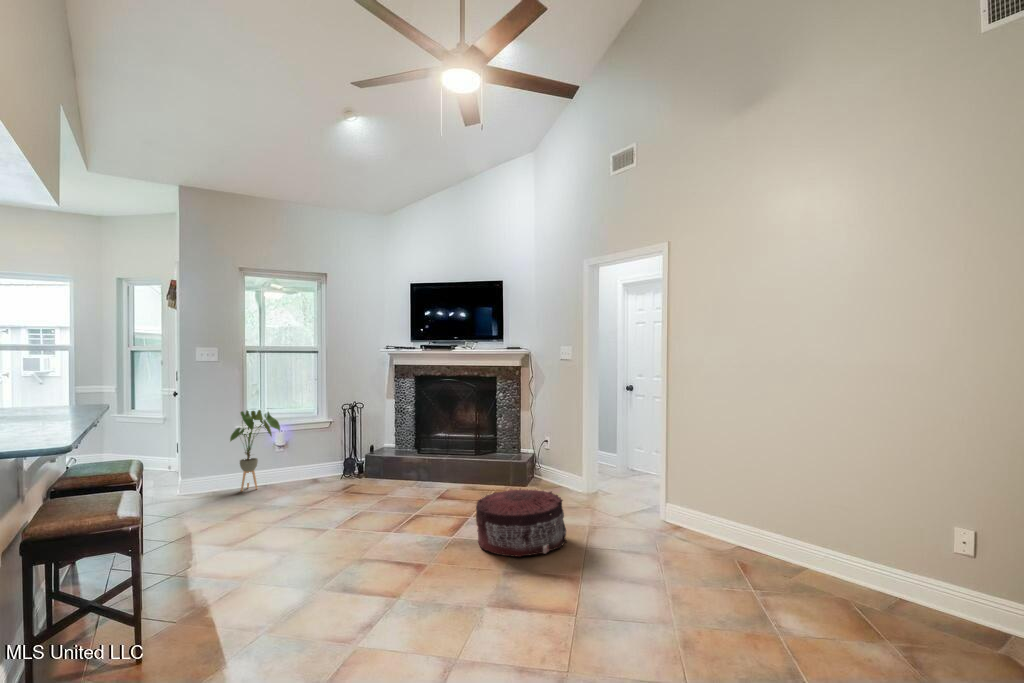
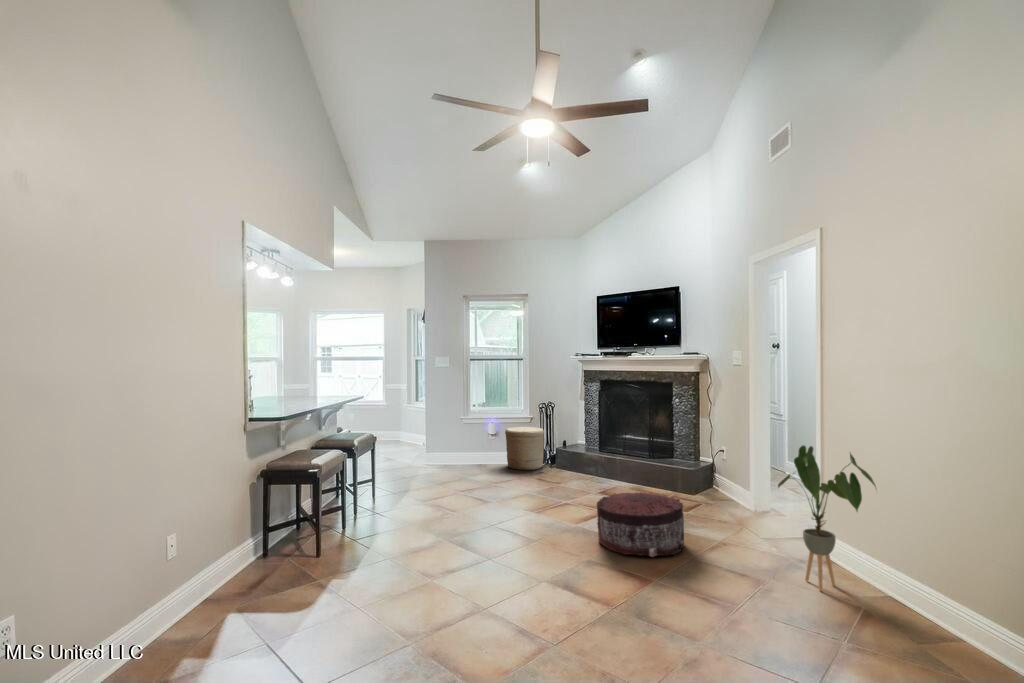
house plant: present [230,410,280,491] -> present [778,446,876,591]
woven basket: none [302,433,350,484] -> present [505,427,544,470]

